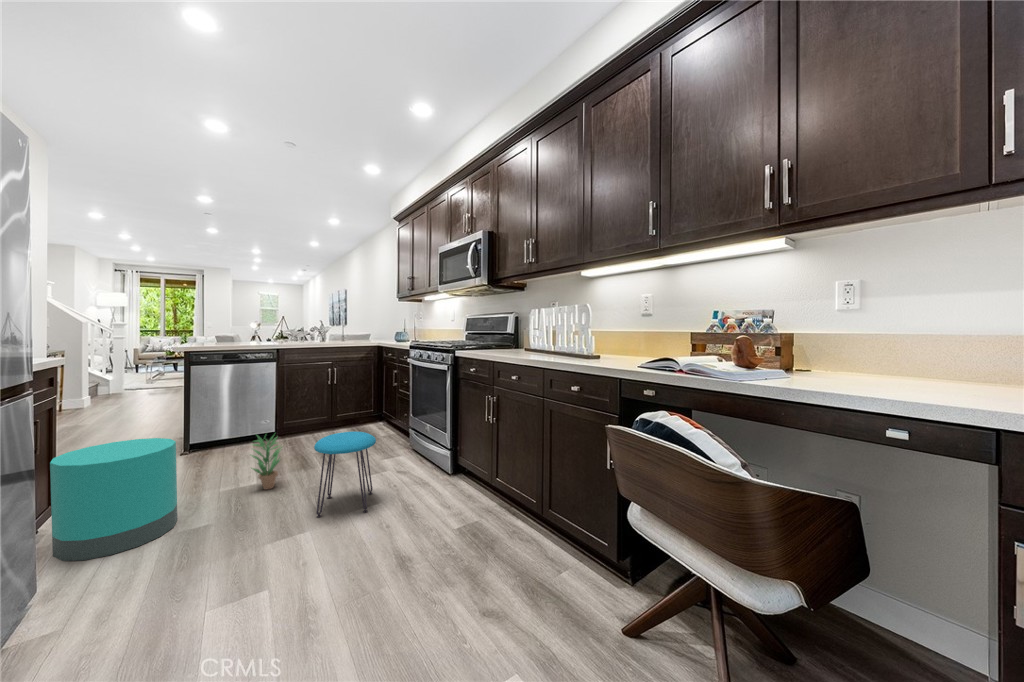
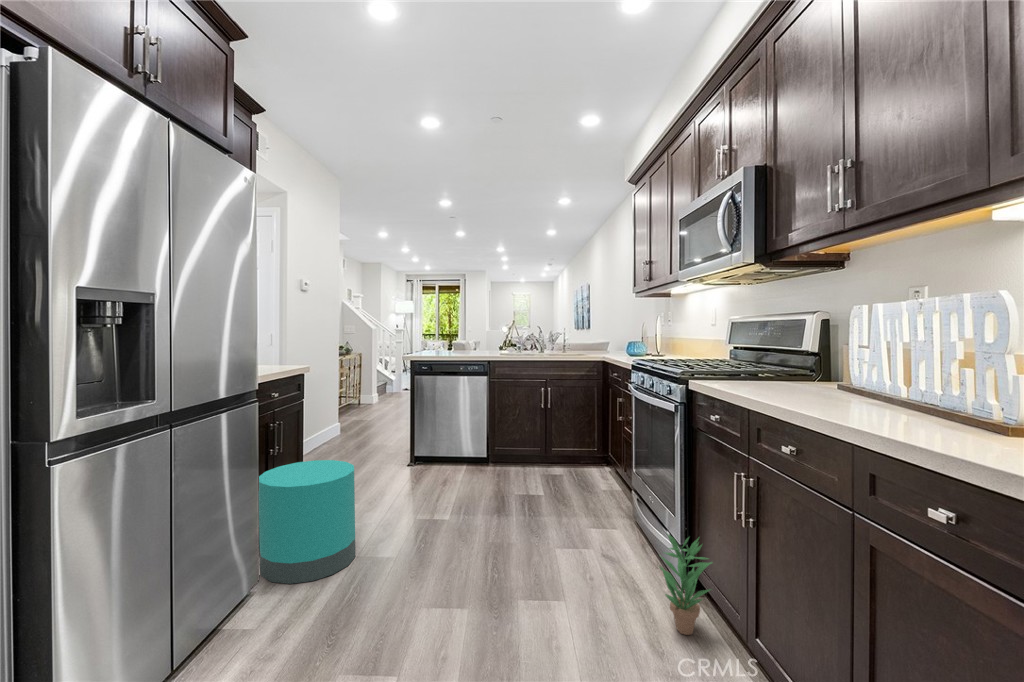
stool: present [314,432,376,518] -> none [474,490,556,620]
potted plant: present [251,435,281,490] -> present [660,535,712,635]

